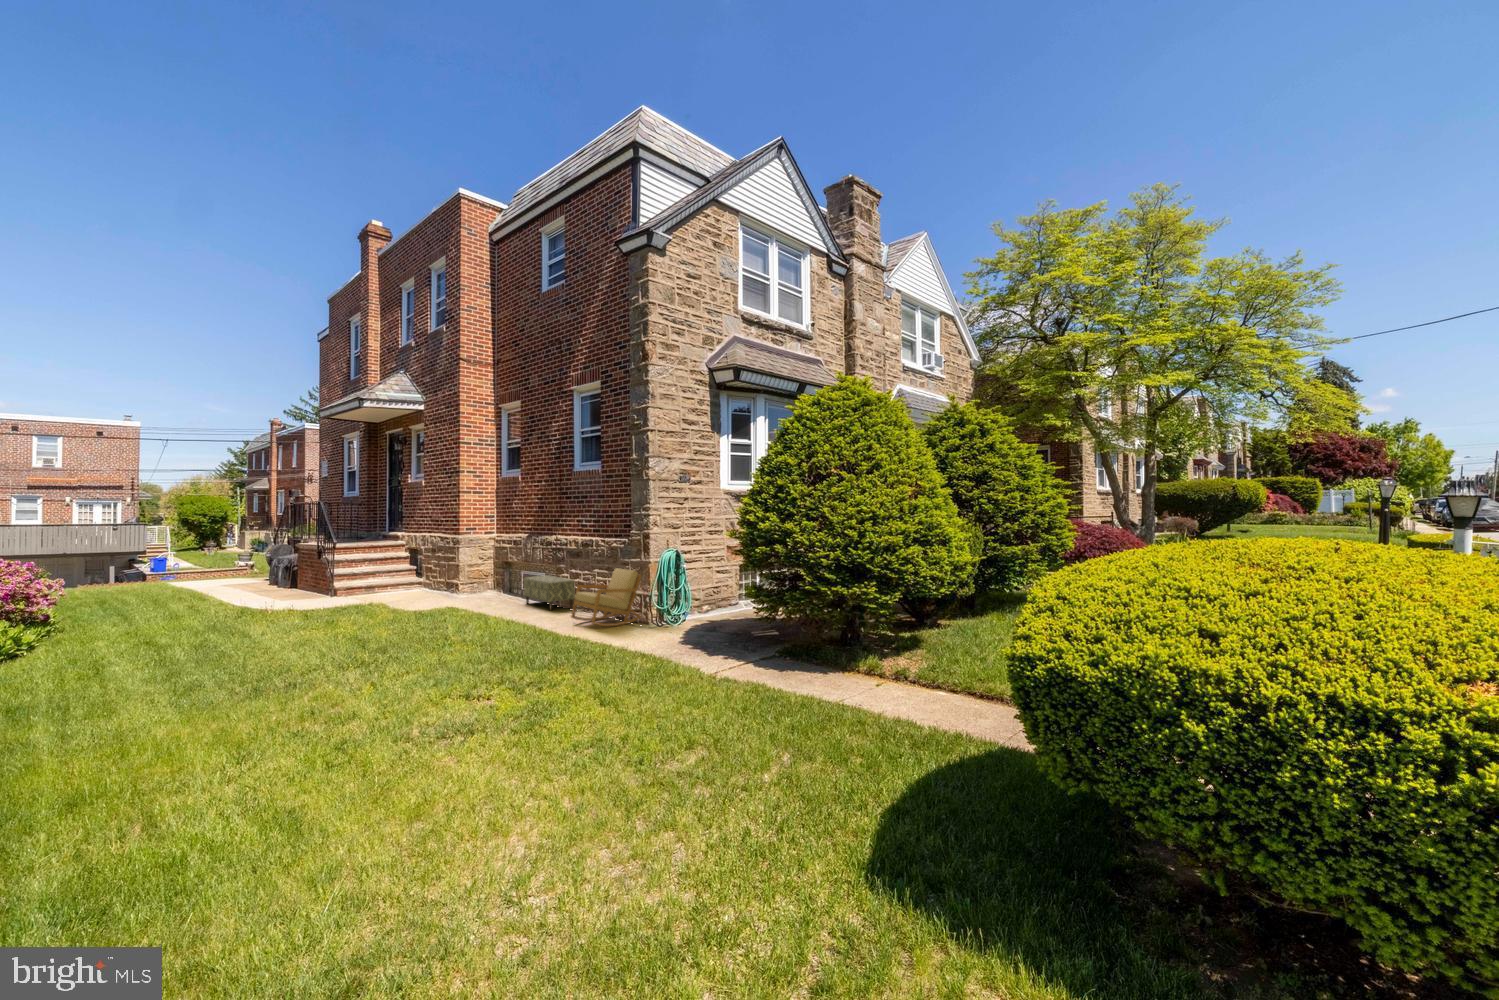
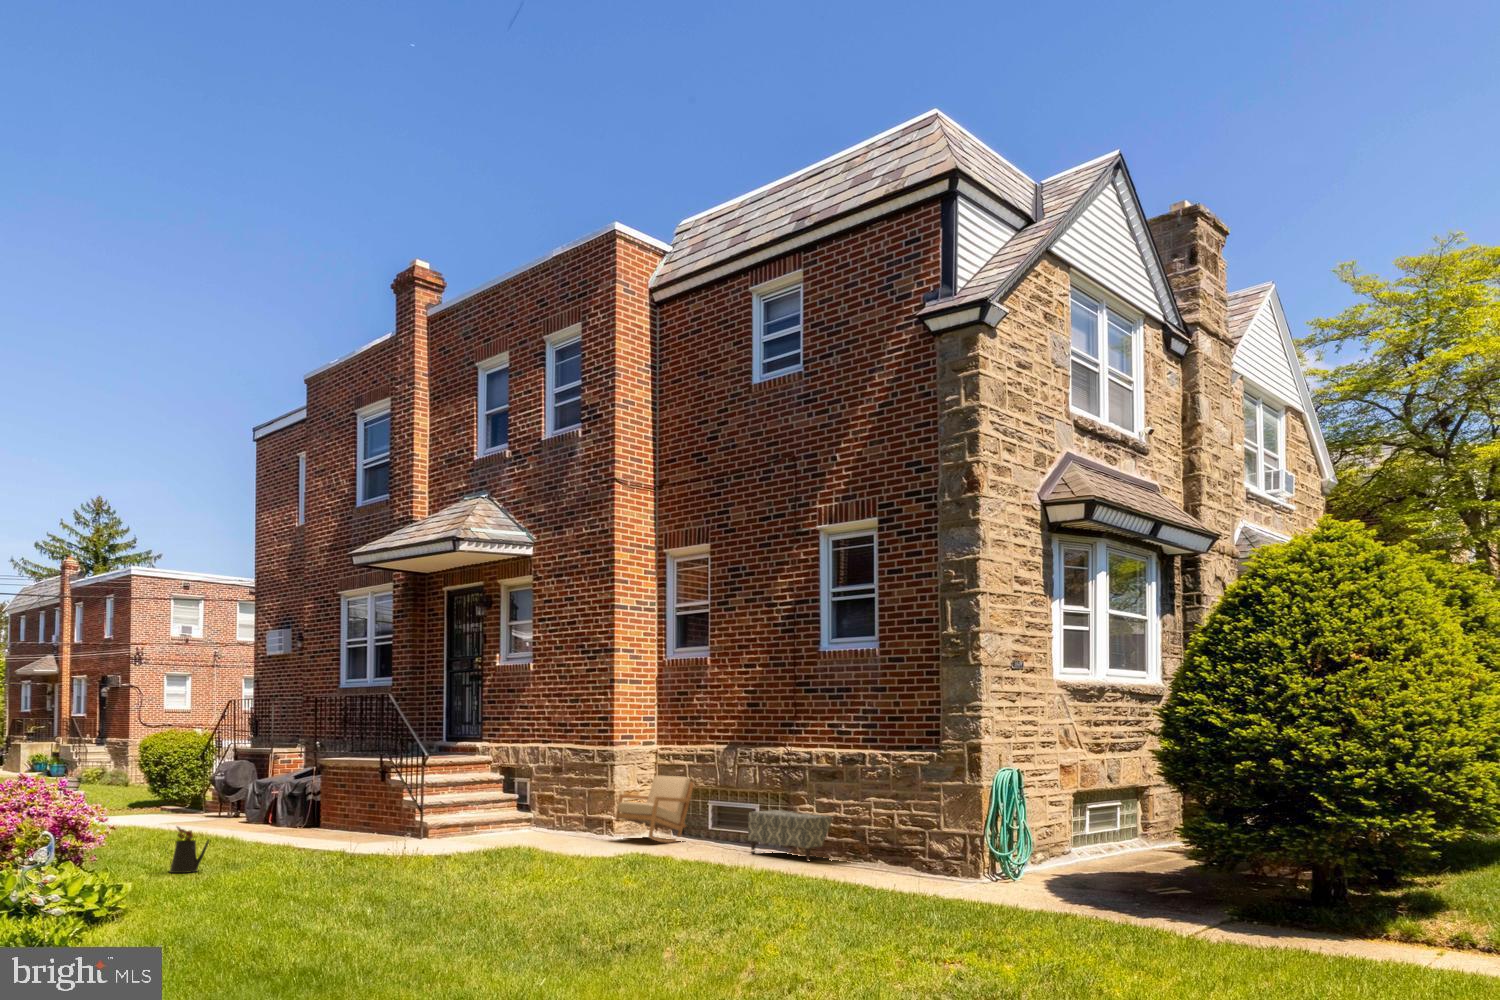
chair: present [571,568,641,626] -> present [616,776,693,843]
watering can: none [51,604,89,637] -> present [170,827,209,873]

